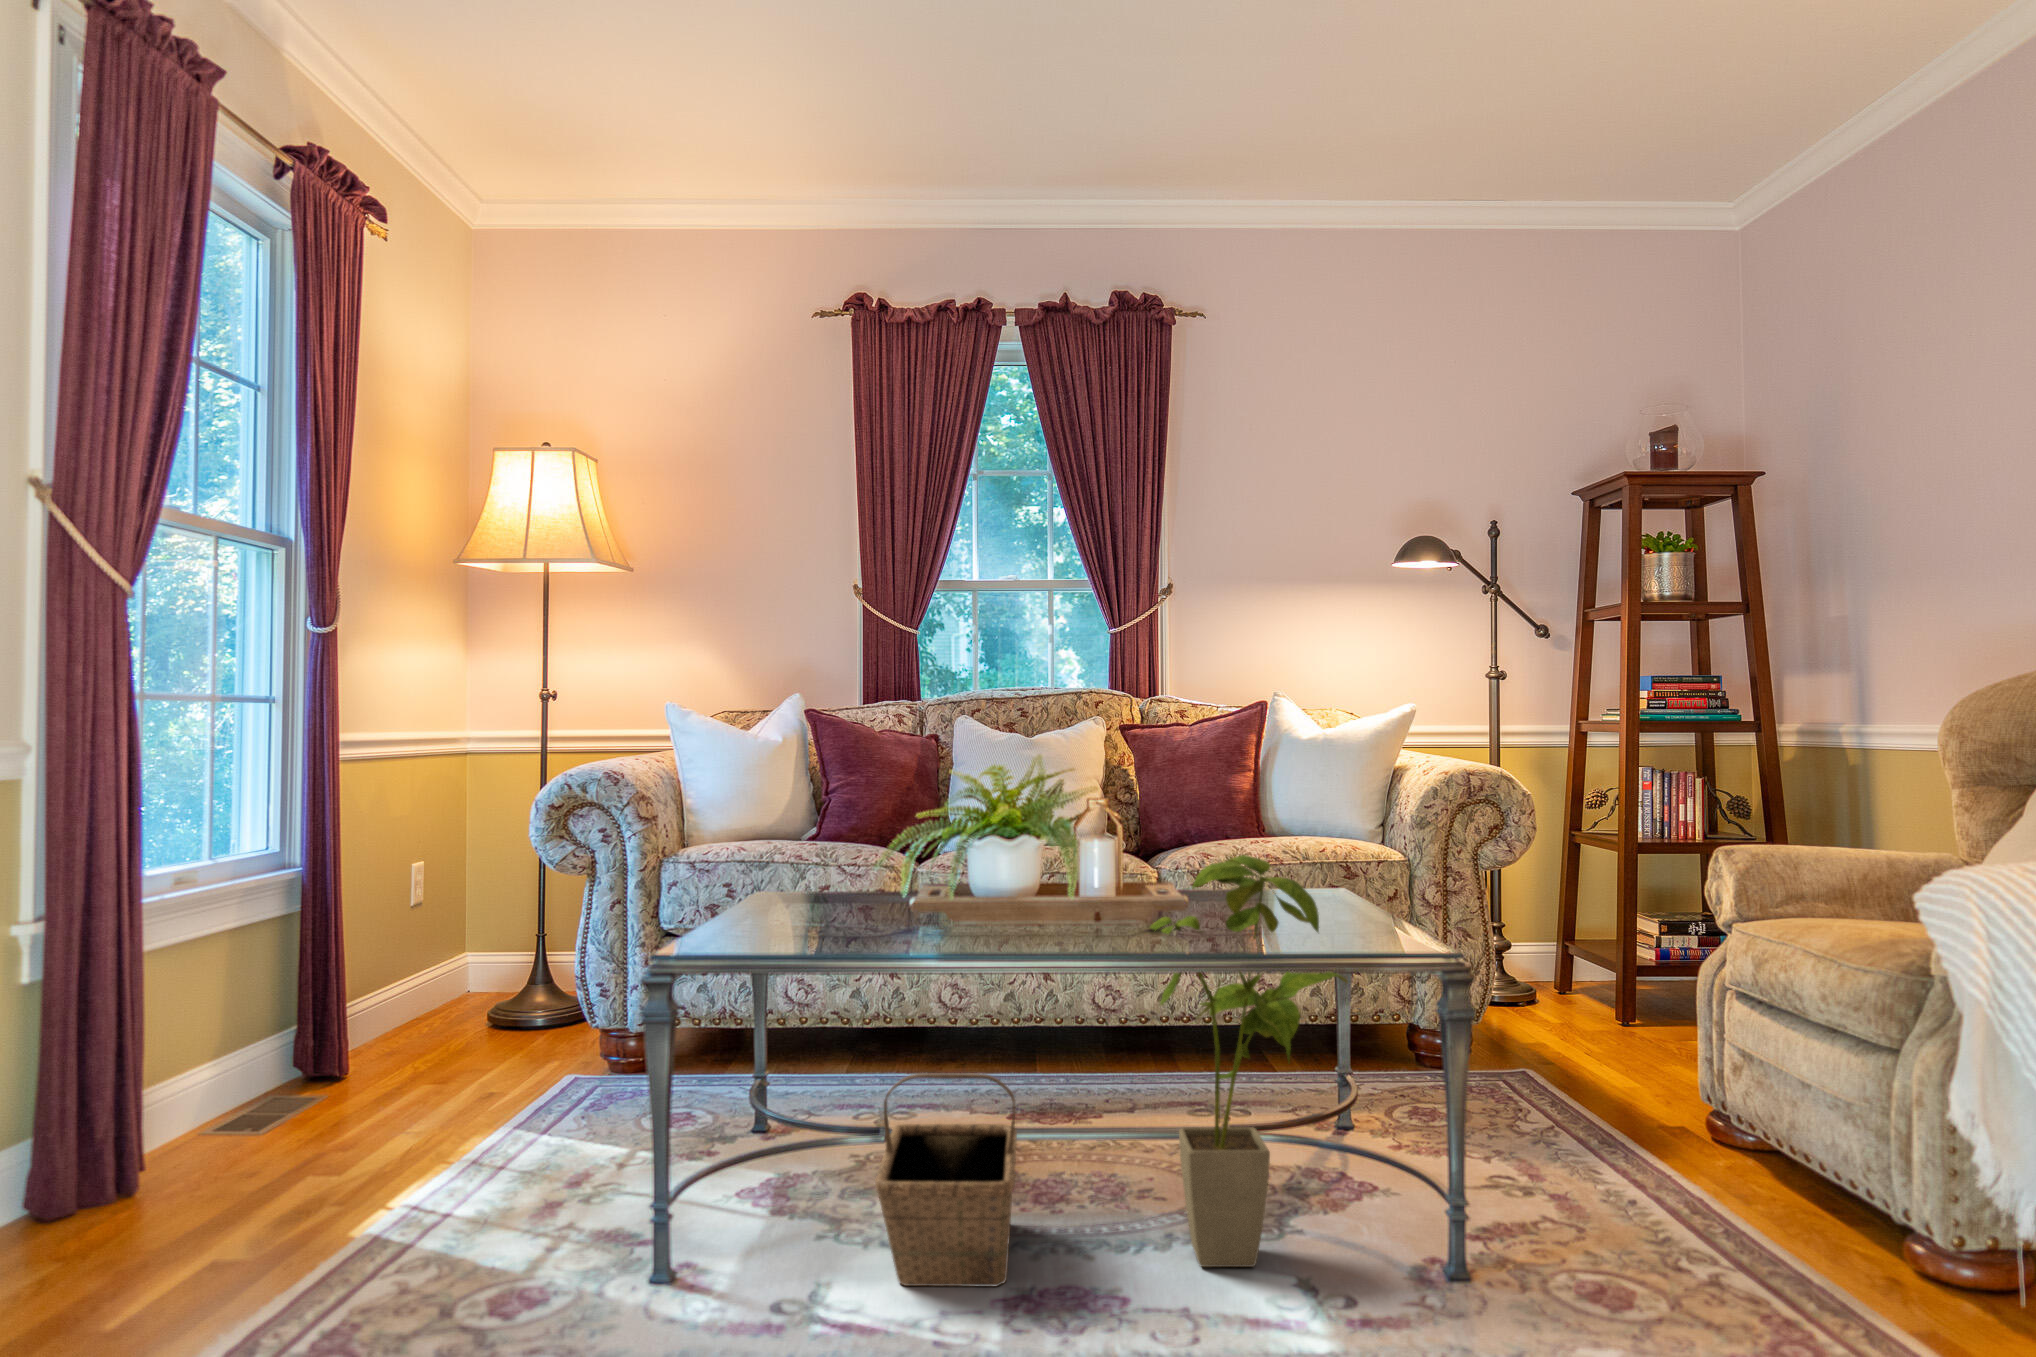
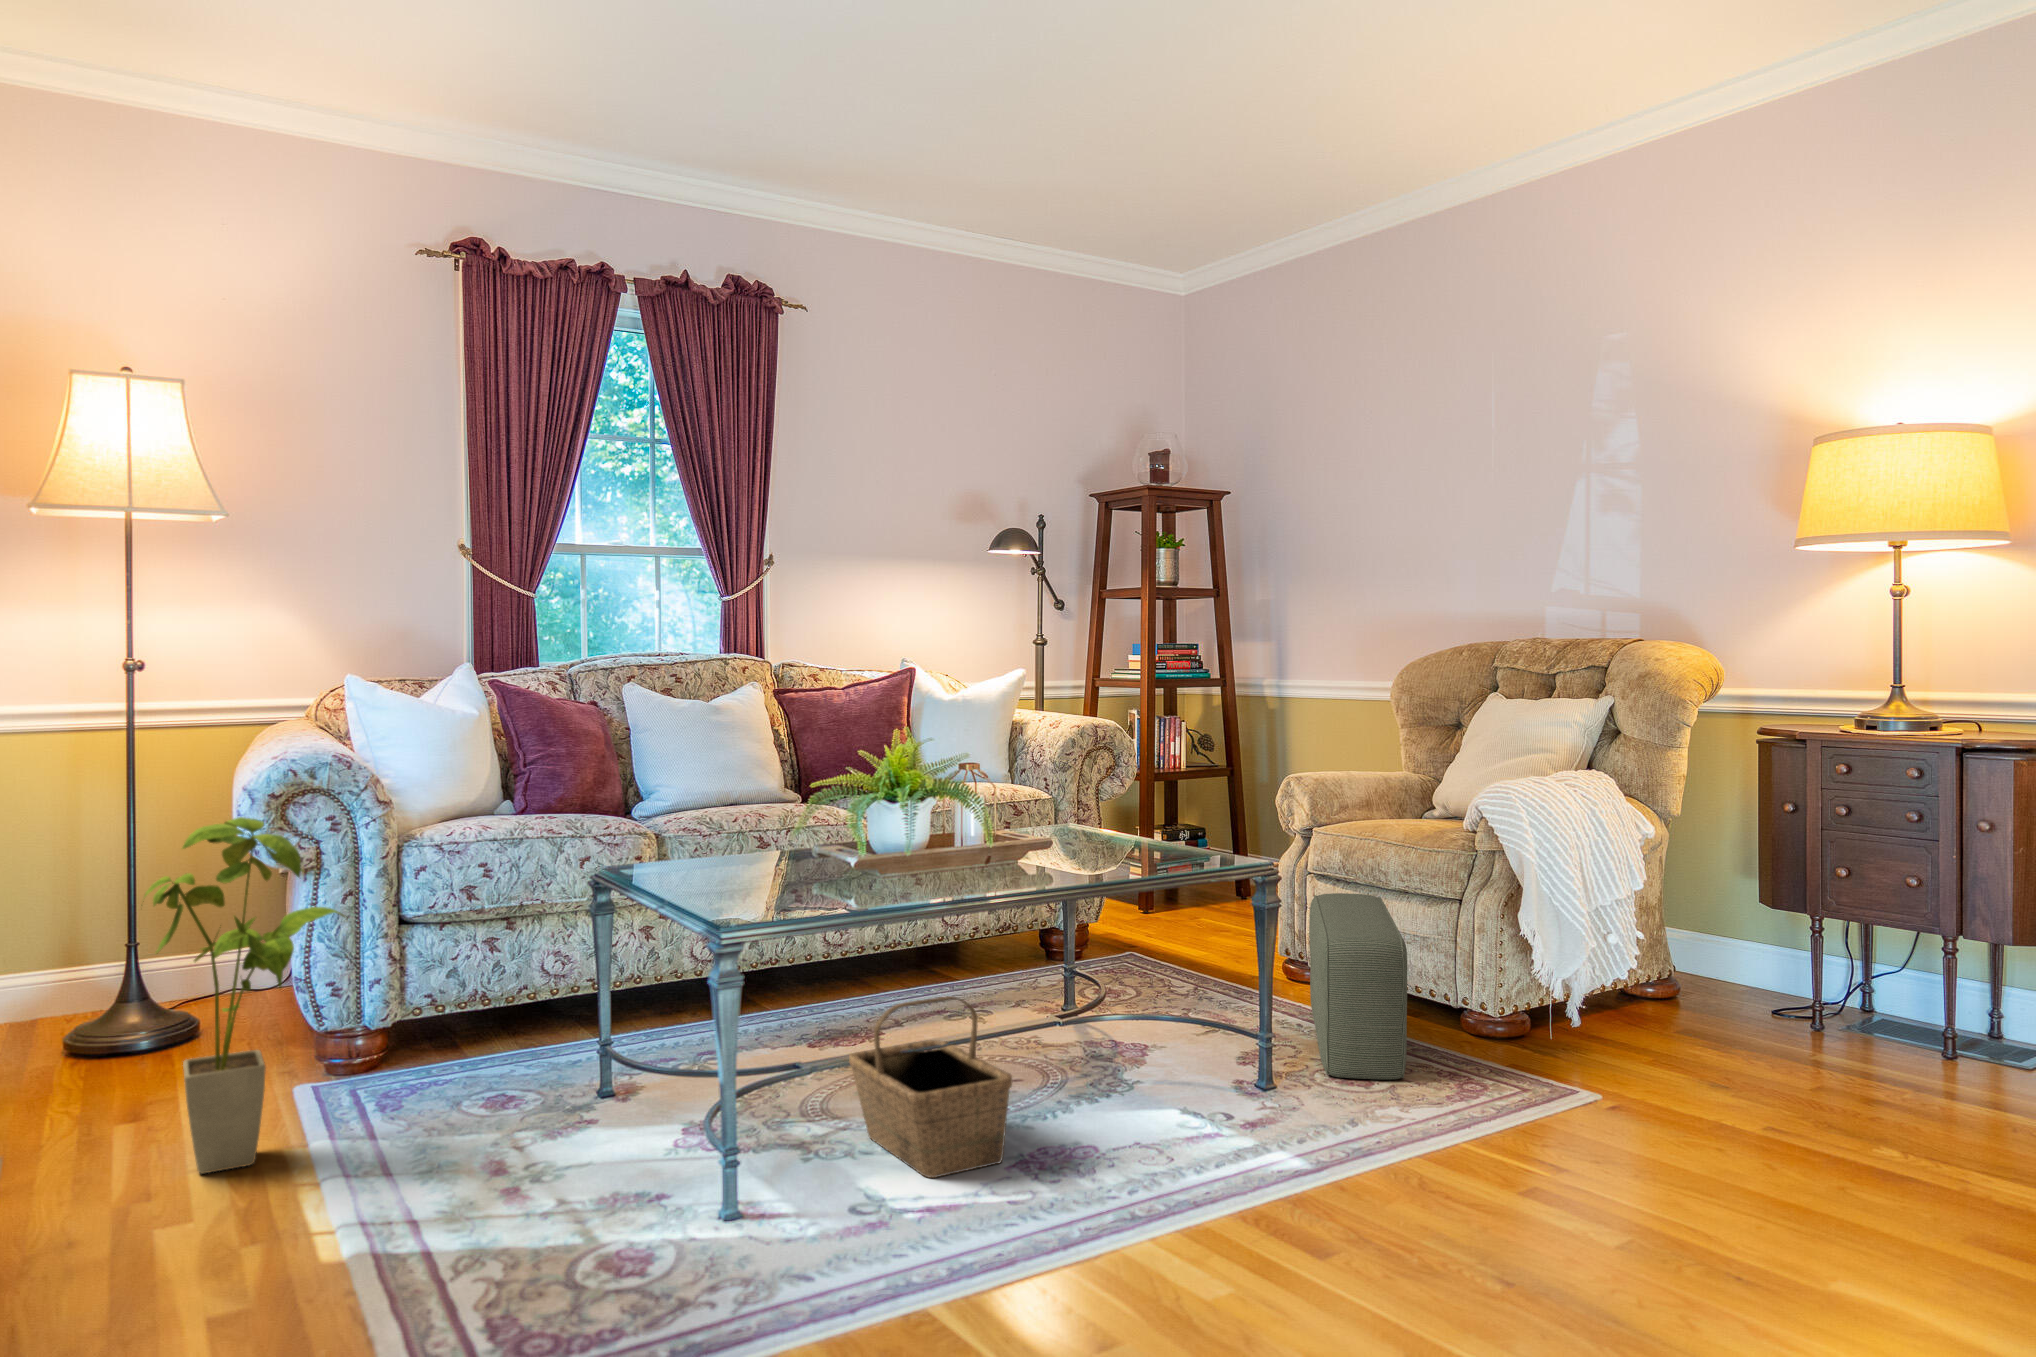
house plant: present [1151,855,1347,1267] -> present [141,817,347,1174]
pouf: none [1558,1014,1771,1295] -> present [1309,893,1407,1080]

